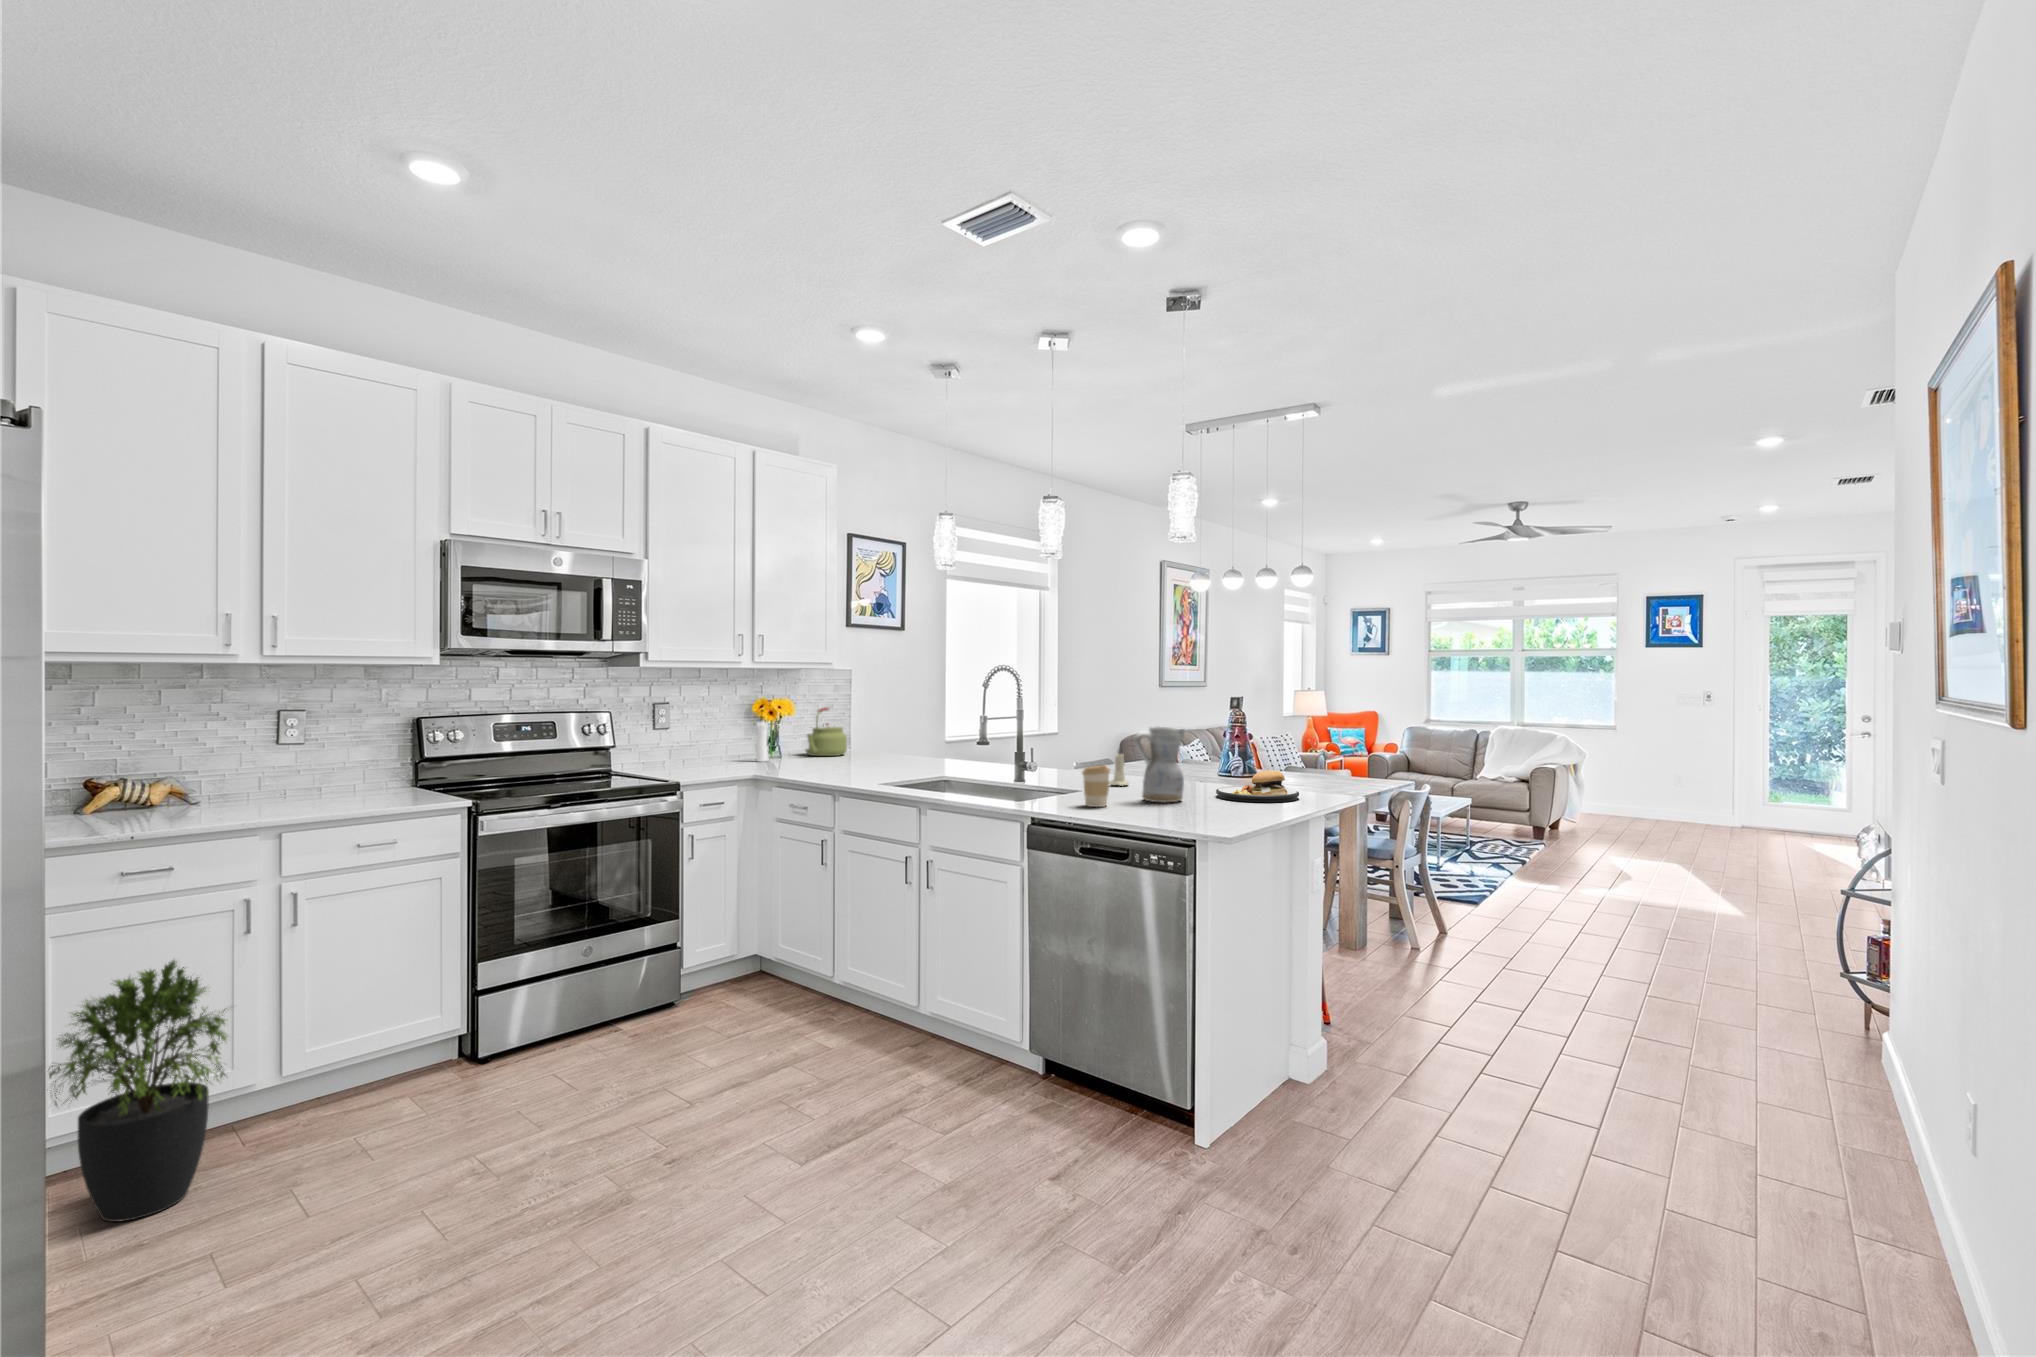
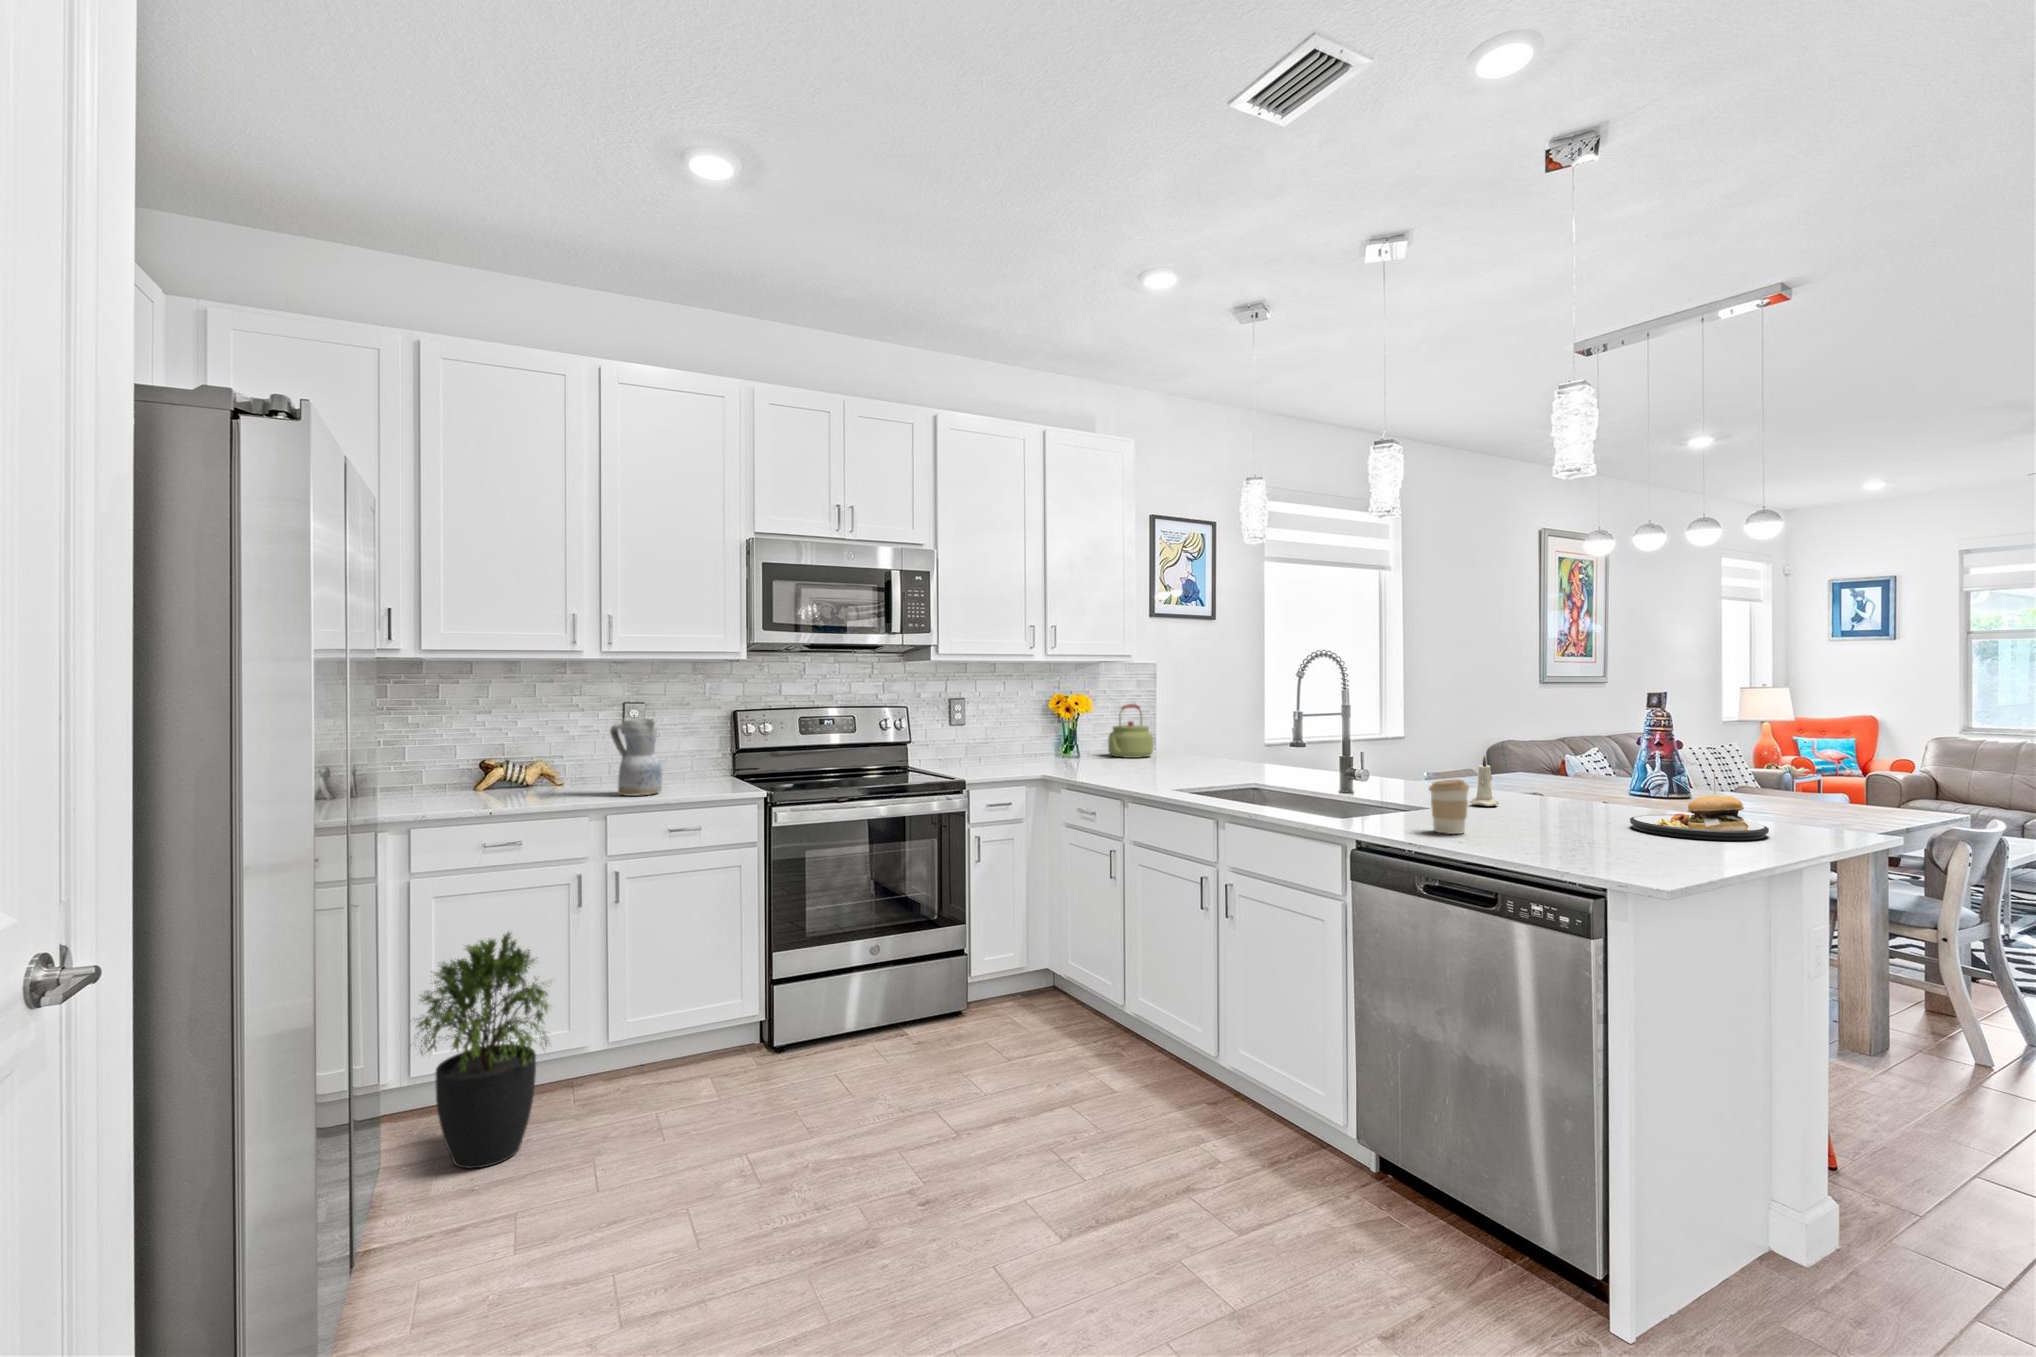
pepper mill: present [756,719,786,762] -> none [1054,712,1088,762]
ceramic pitcher: present [1134,726,1185,802] -> present [610,718,662,796]

